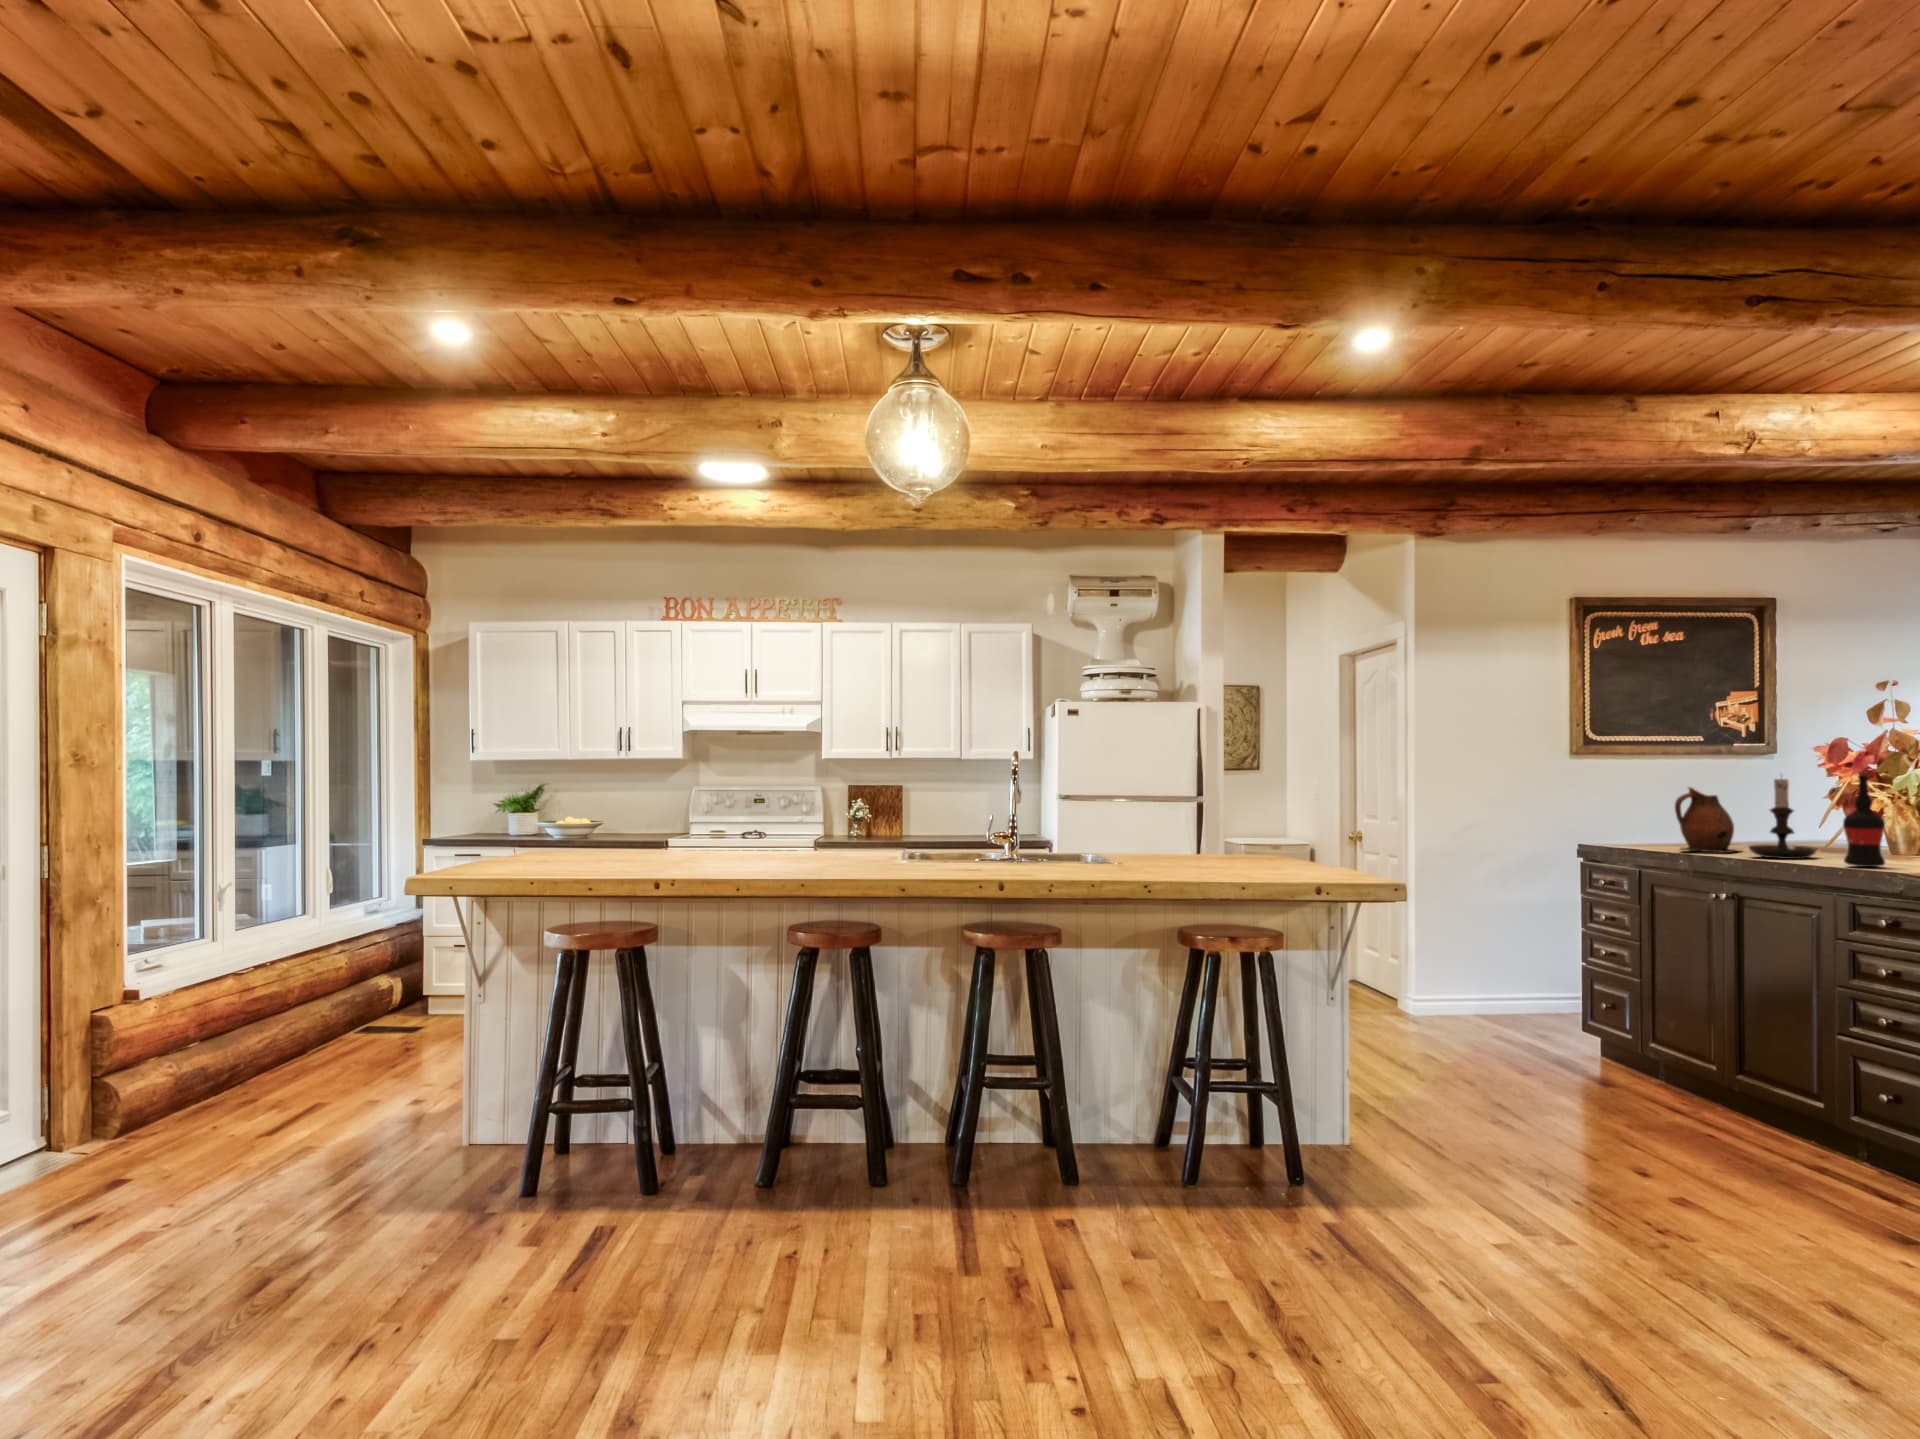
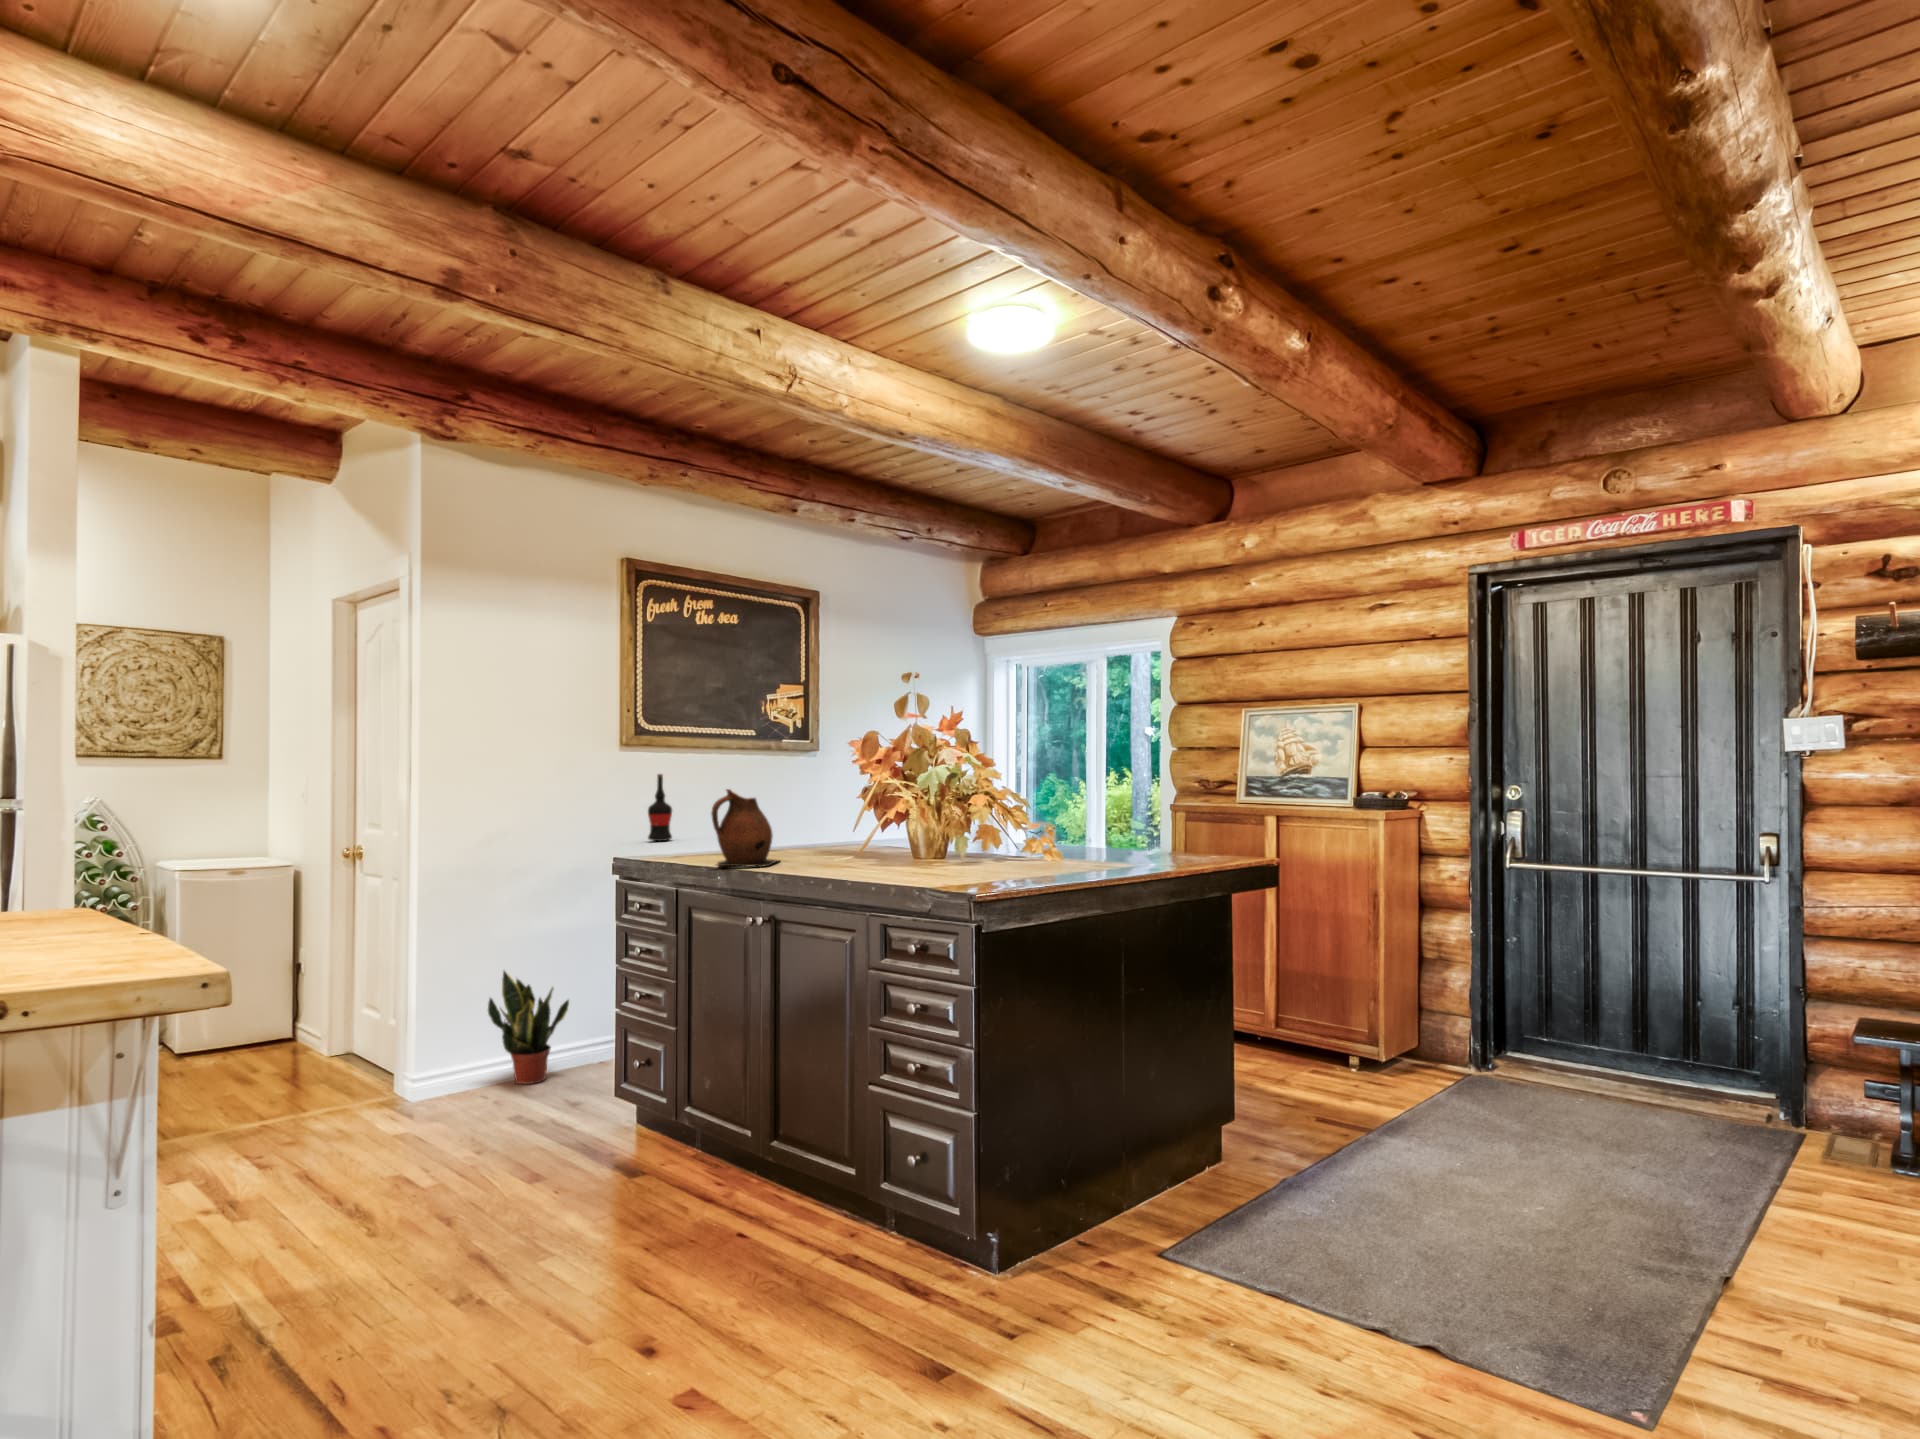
wine bottle: present [1843,771,1885,867] -> present [648,774,672,841]
candle holder: present [1749,778,1819,859] -> none [783,771,853,873]
potted plant: none [1467,927,1533,1021] -> present [488,971,569,1084]

